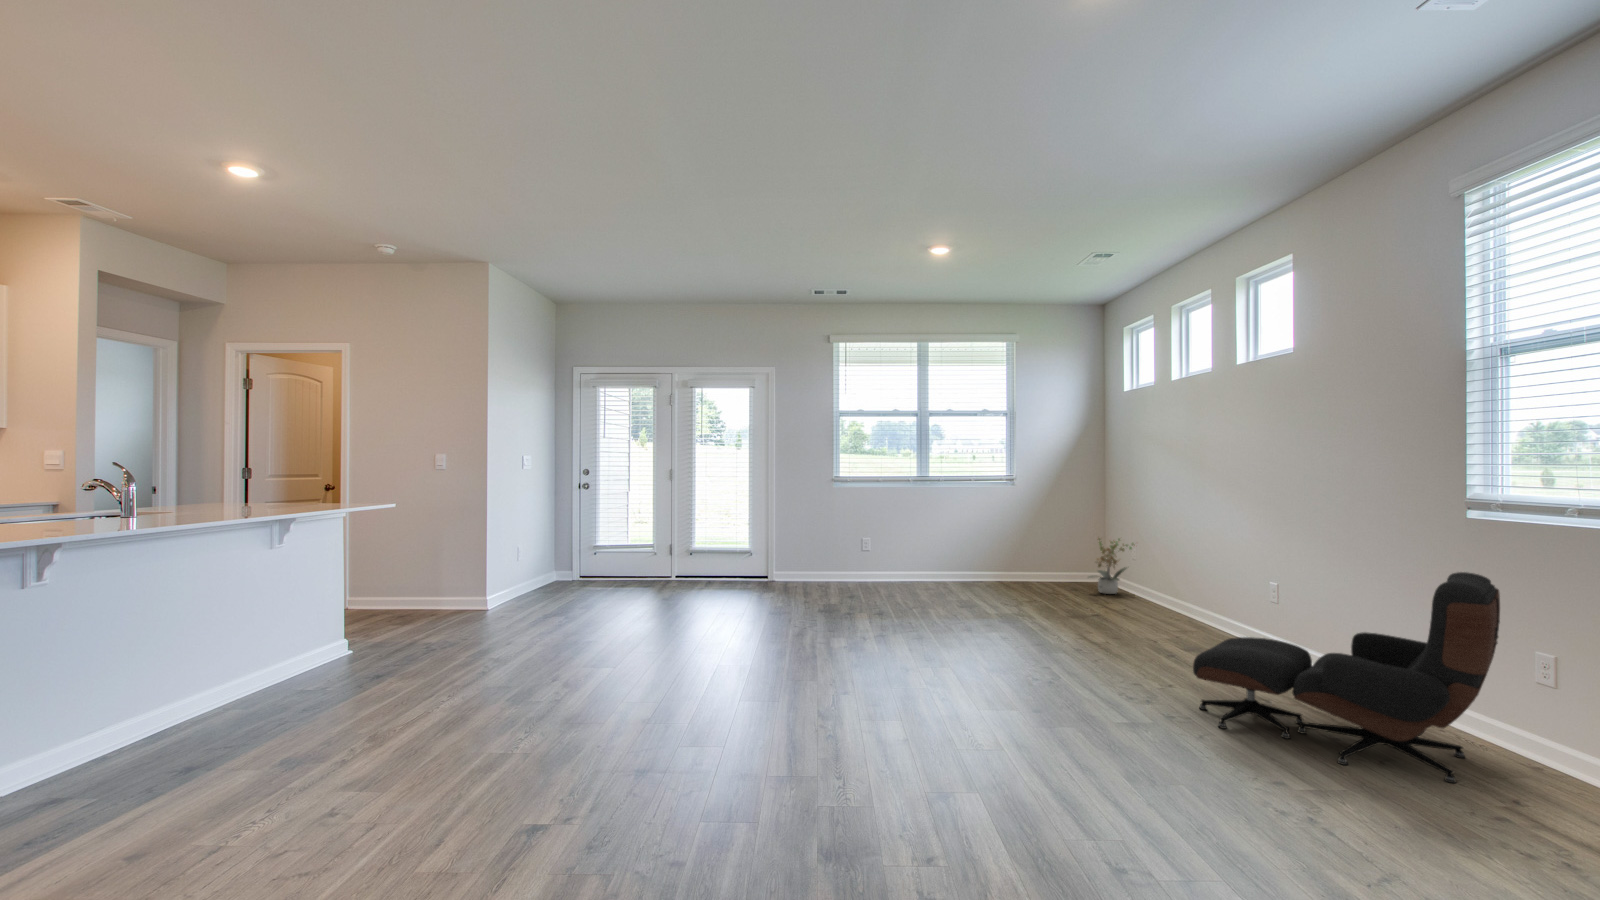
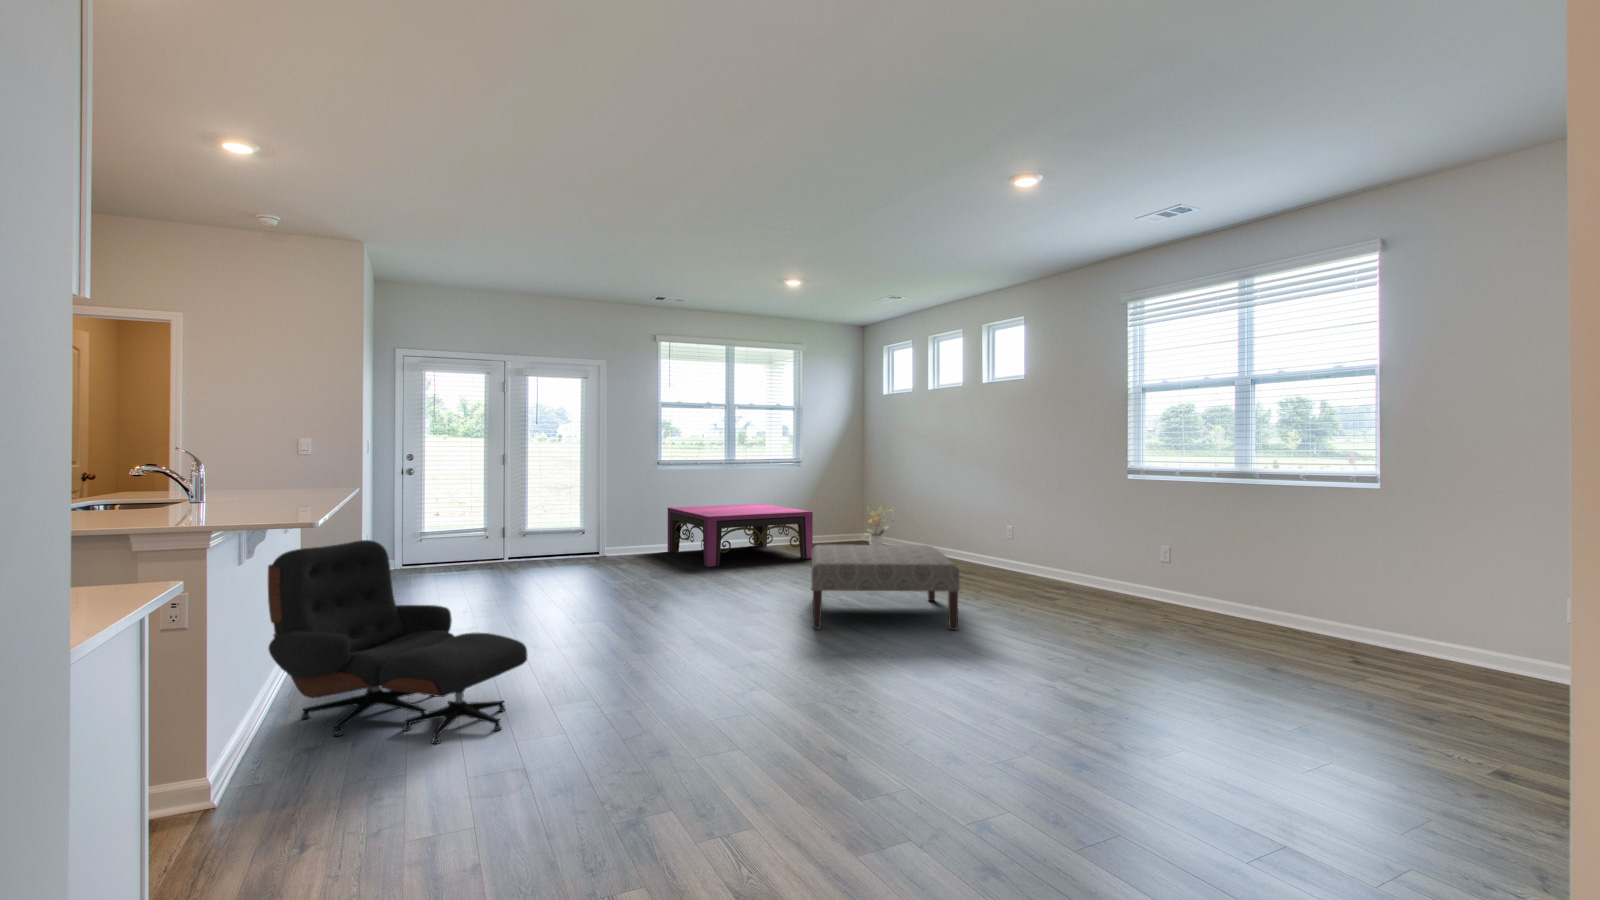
coffee table: none [842,530,994,604] -> present [668,504,813,567]
lounge chair: present [1193,572,1500,783] -> present [268,540,528,744]
ottoman: none [814,597,1070,765] -> present [811,545,960,630]

